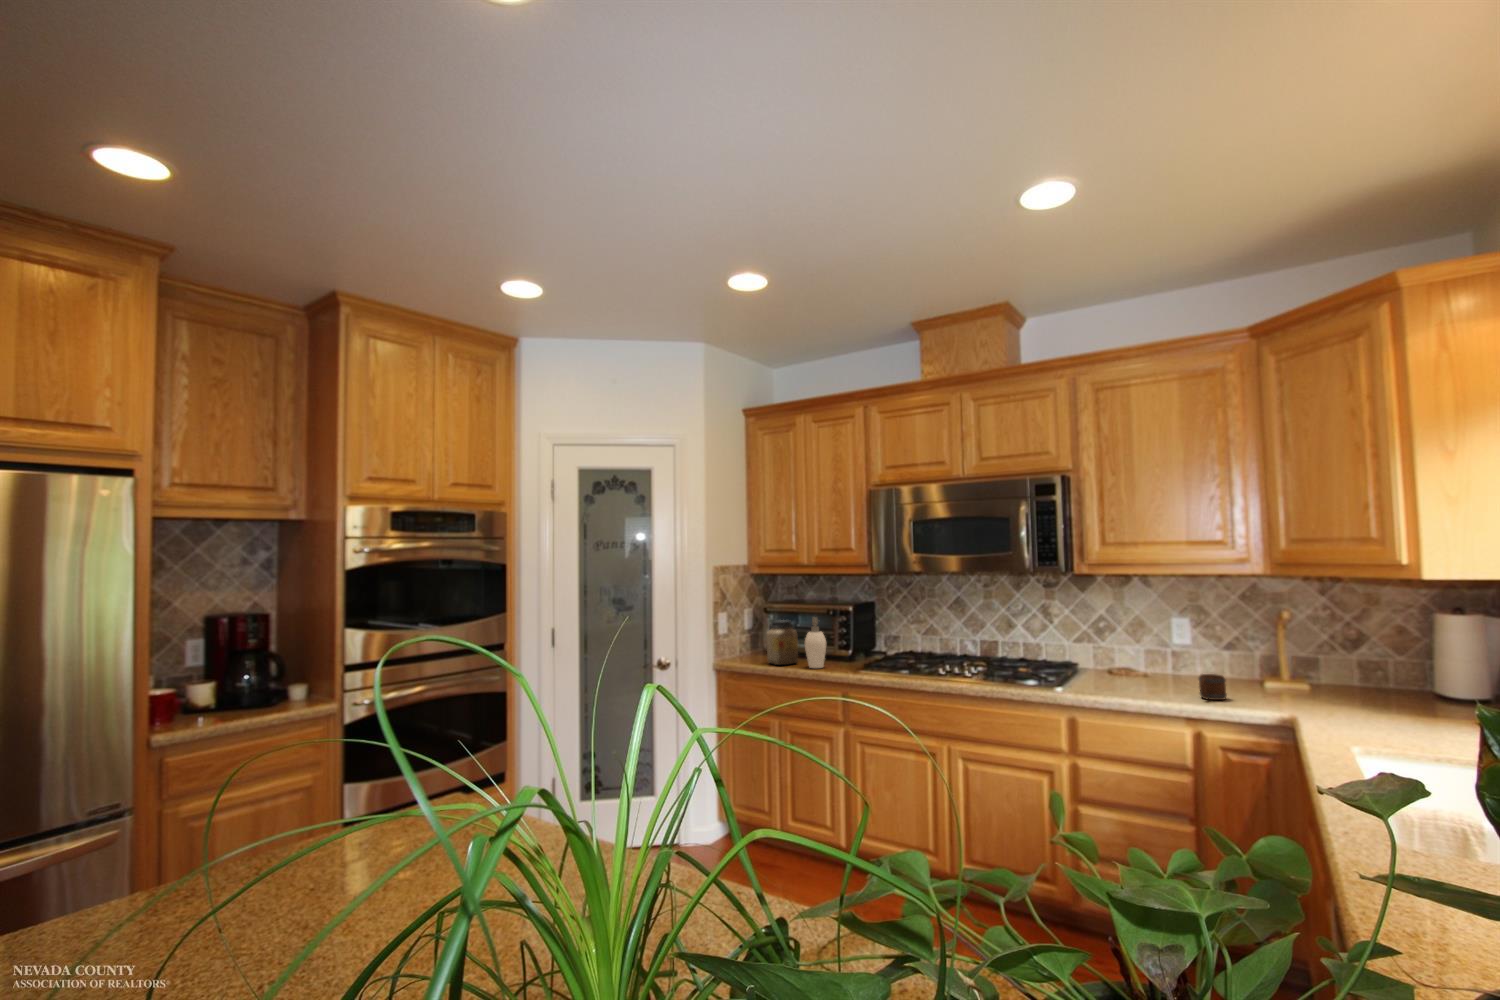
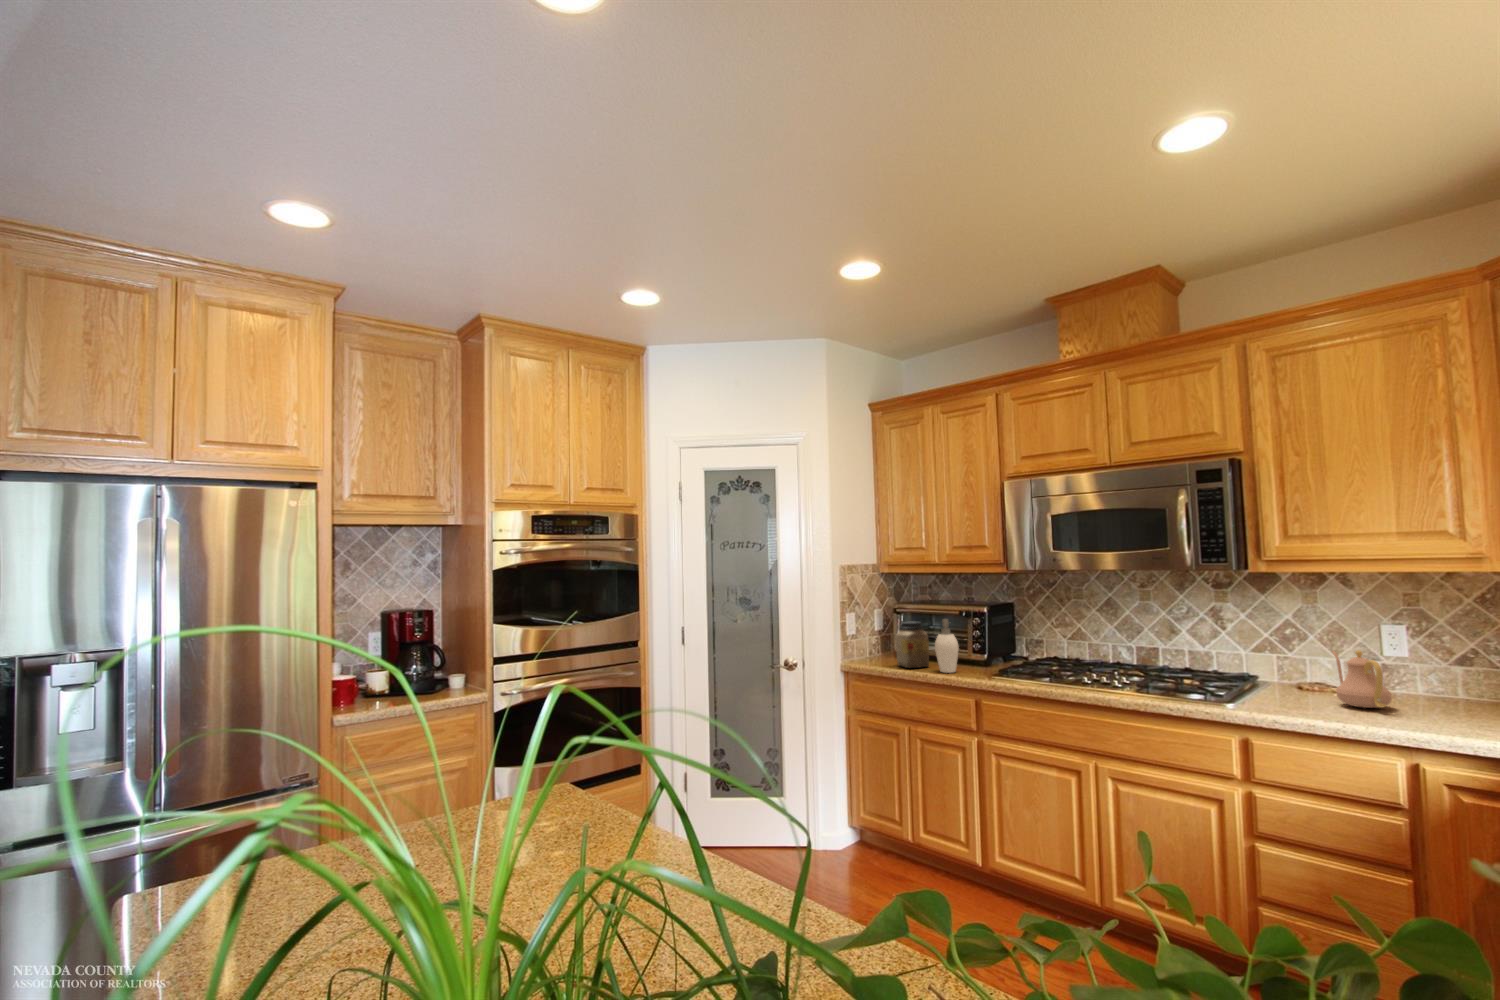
teapot: none [1136,639,1181,687] -> present [1332,650,1392,708]
mug: present [1199,674,1227,700] -> none [1416,694,1457,727]

